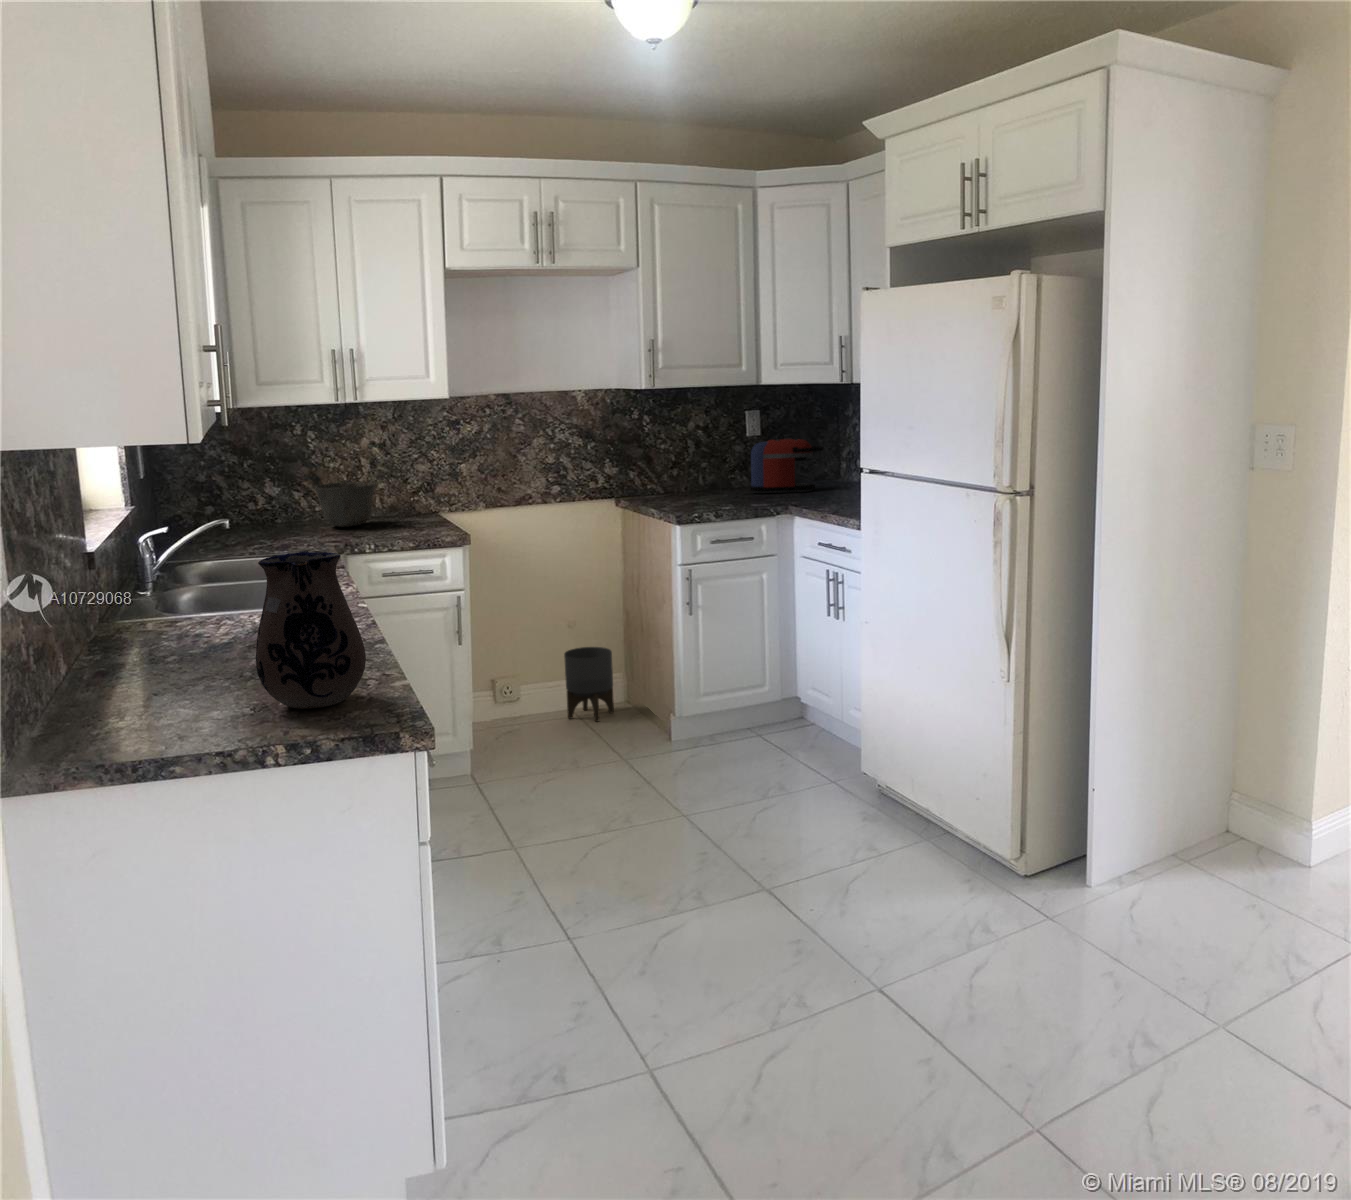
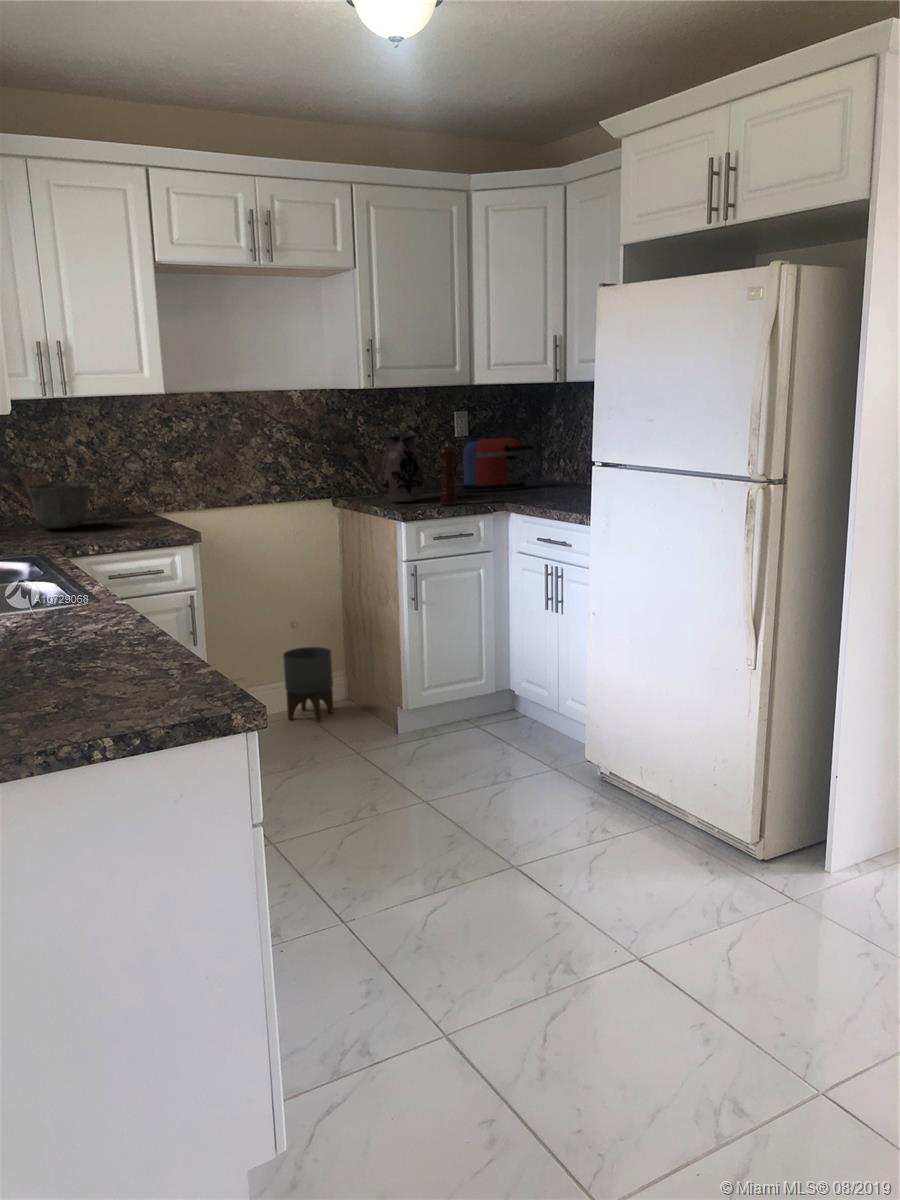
pepper mill: none [718,444,736,509] -> present [439,442,457,505]
ceramic pitcher: present [256,550,366,709] -> present [379,436,425,502]

